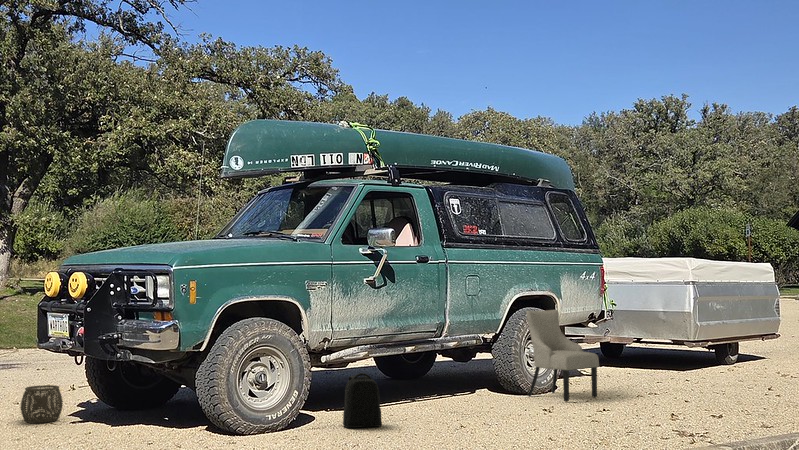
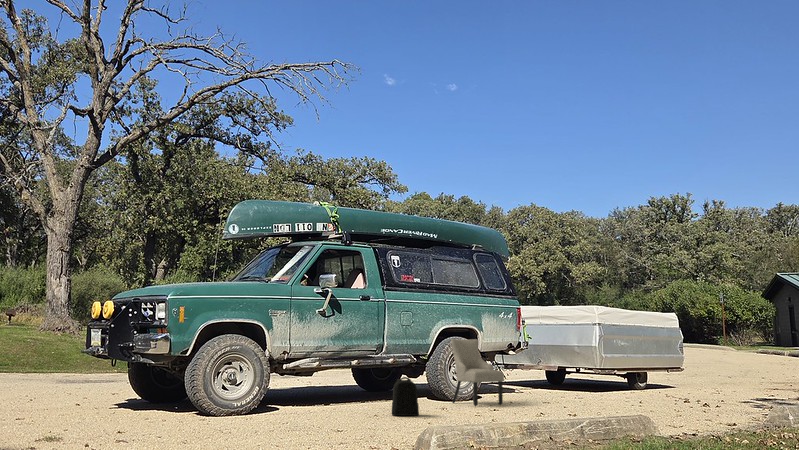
backpack: present [343,373,382,428] -> present [392,377,419,416]
woven basket: present [21,385,63,423] -> none [81,384,111,409]

